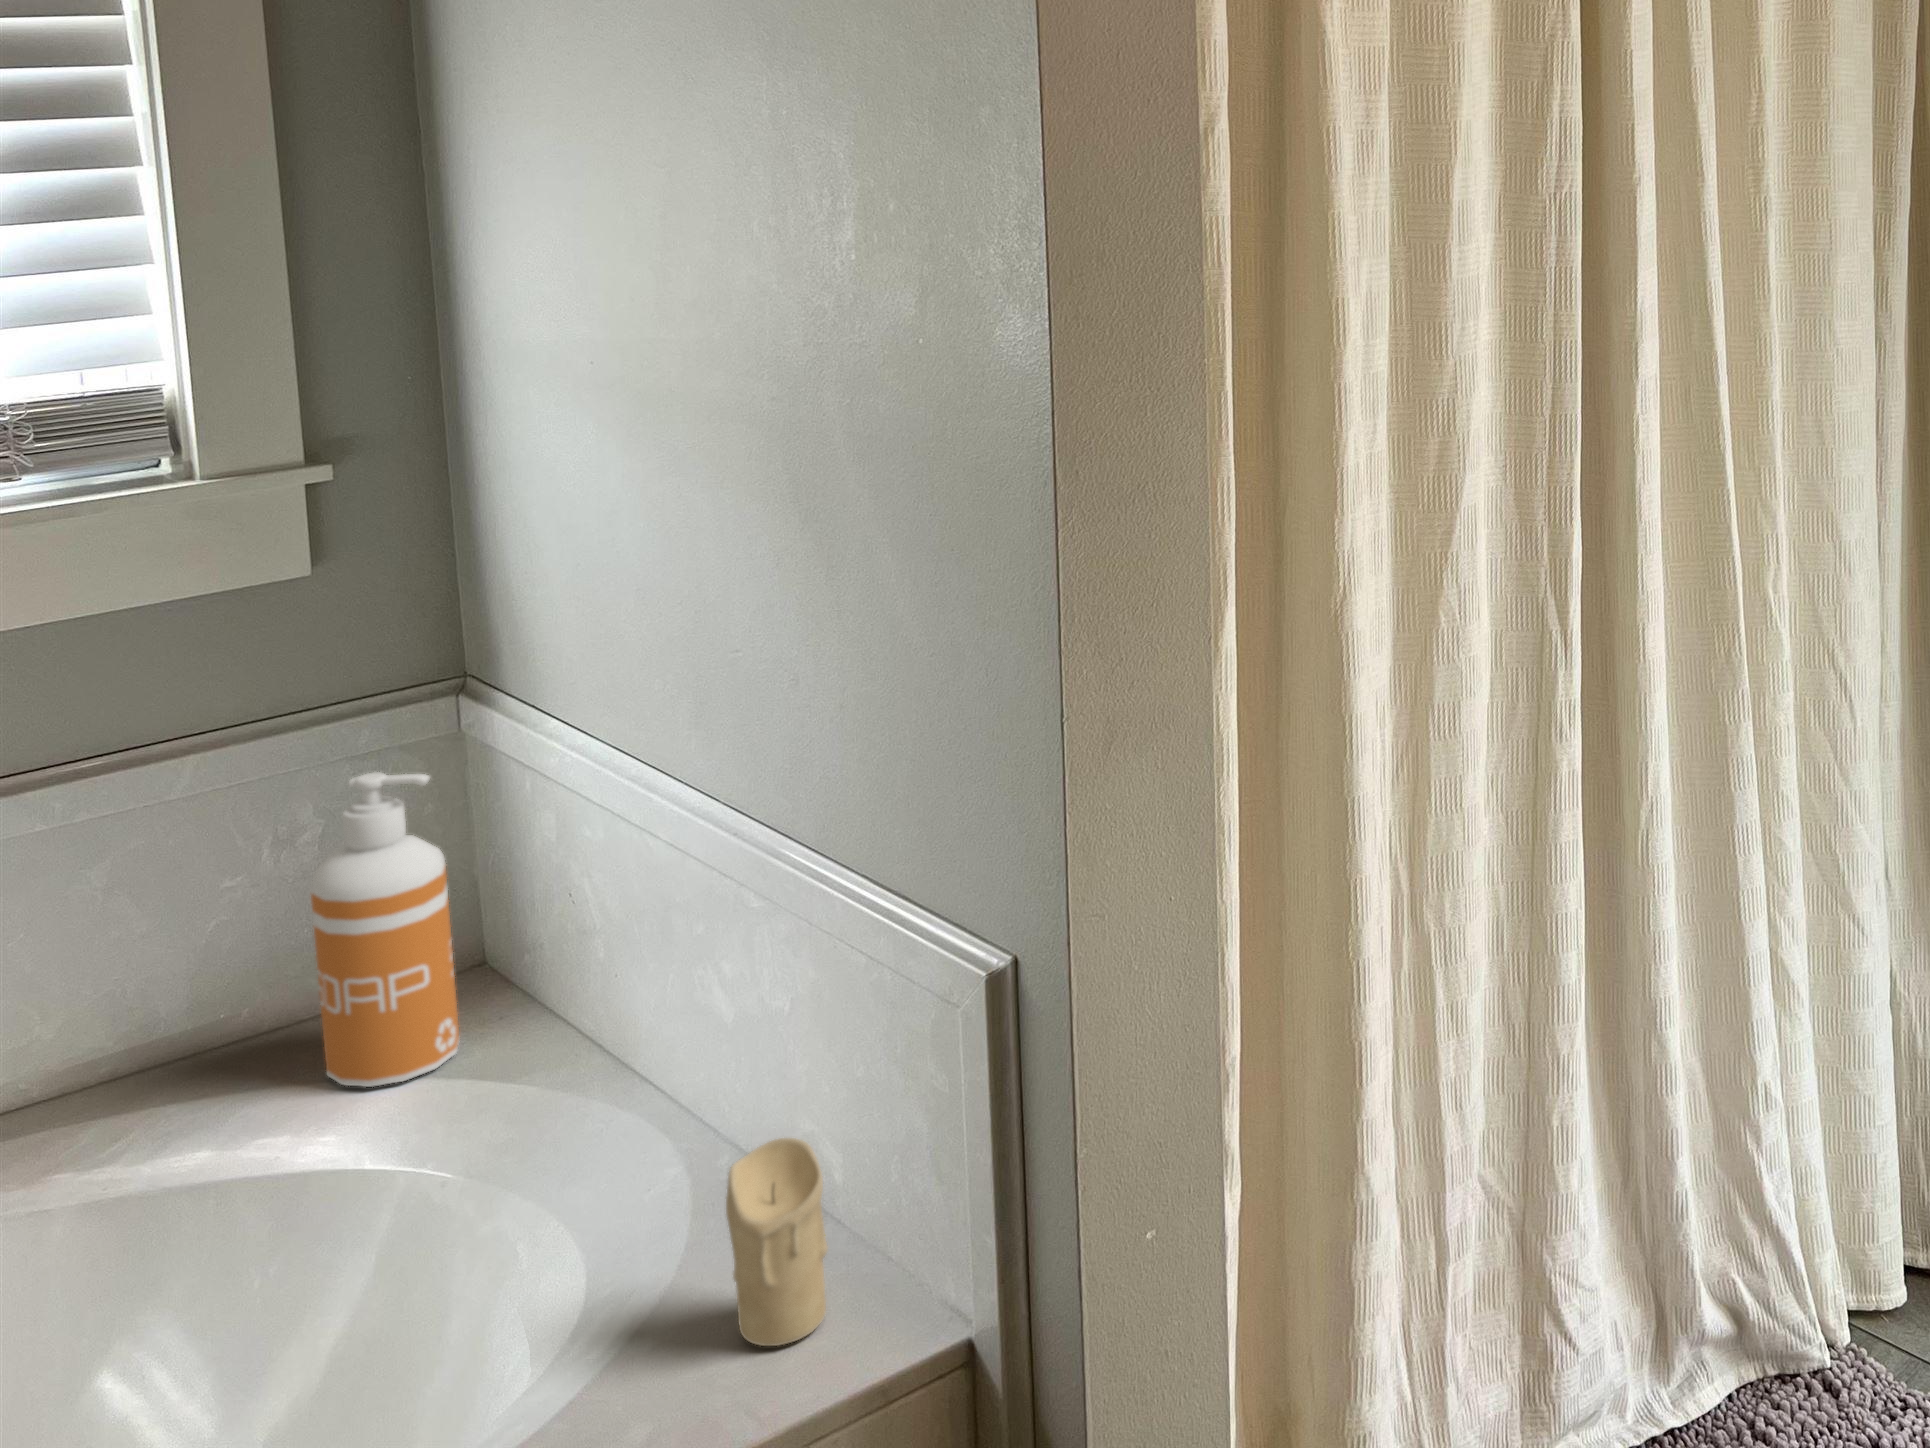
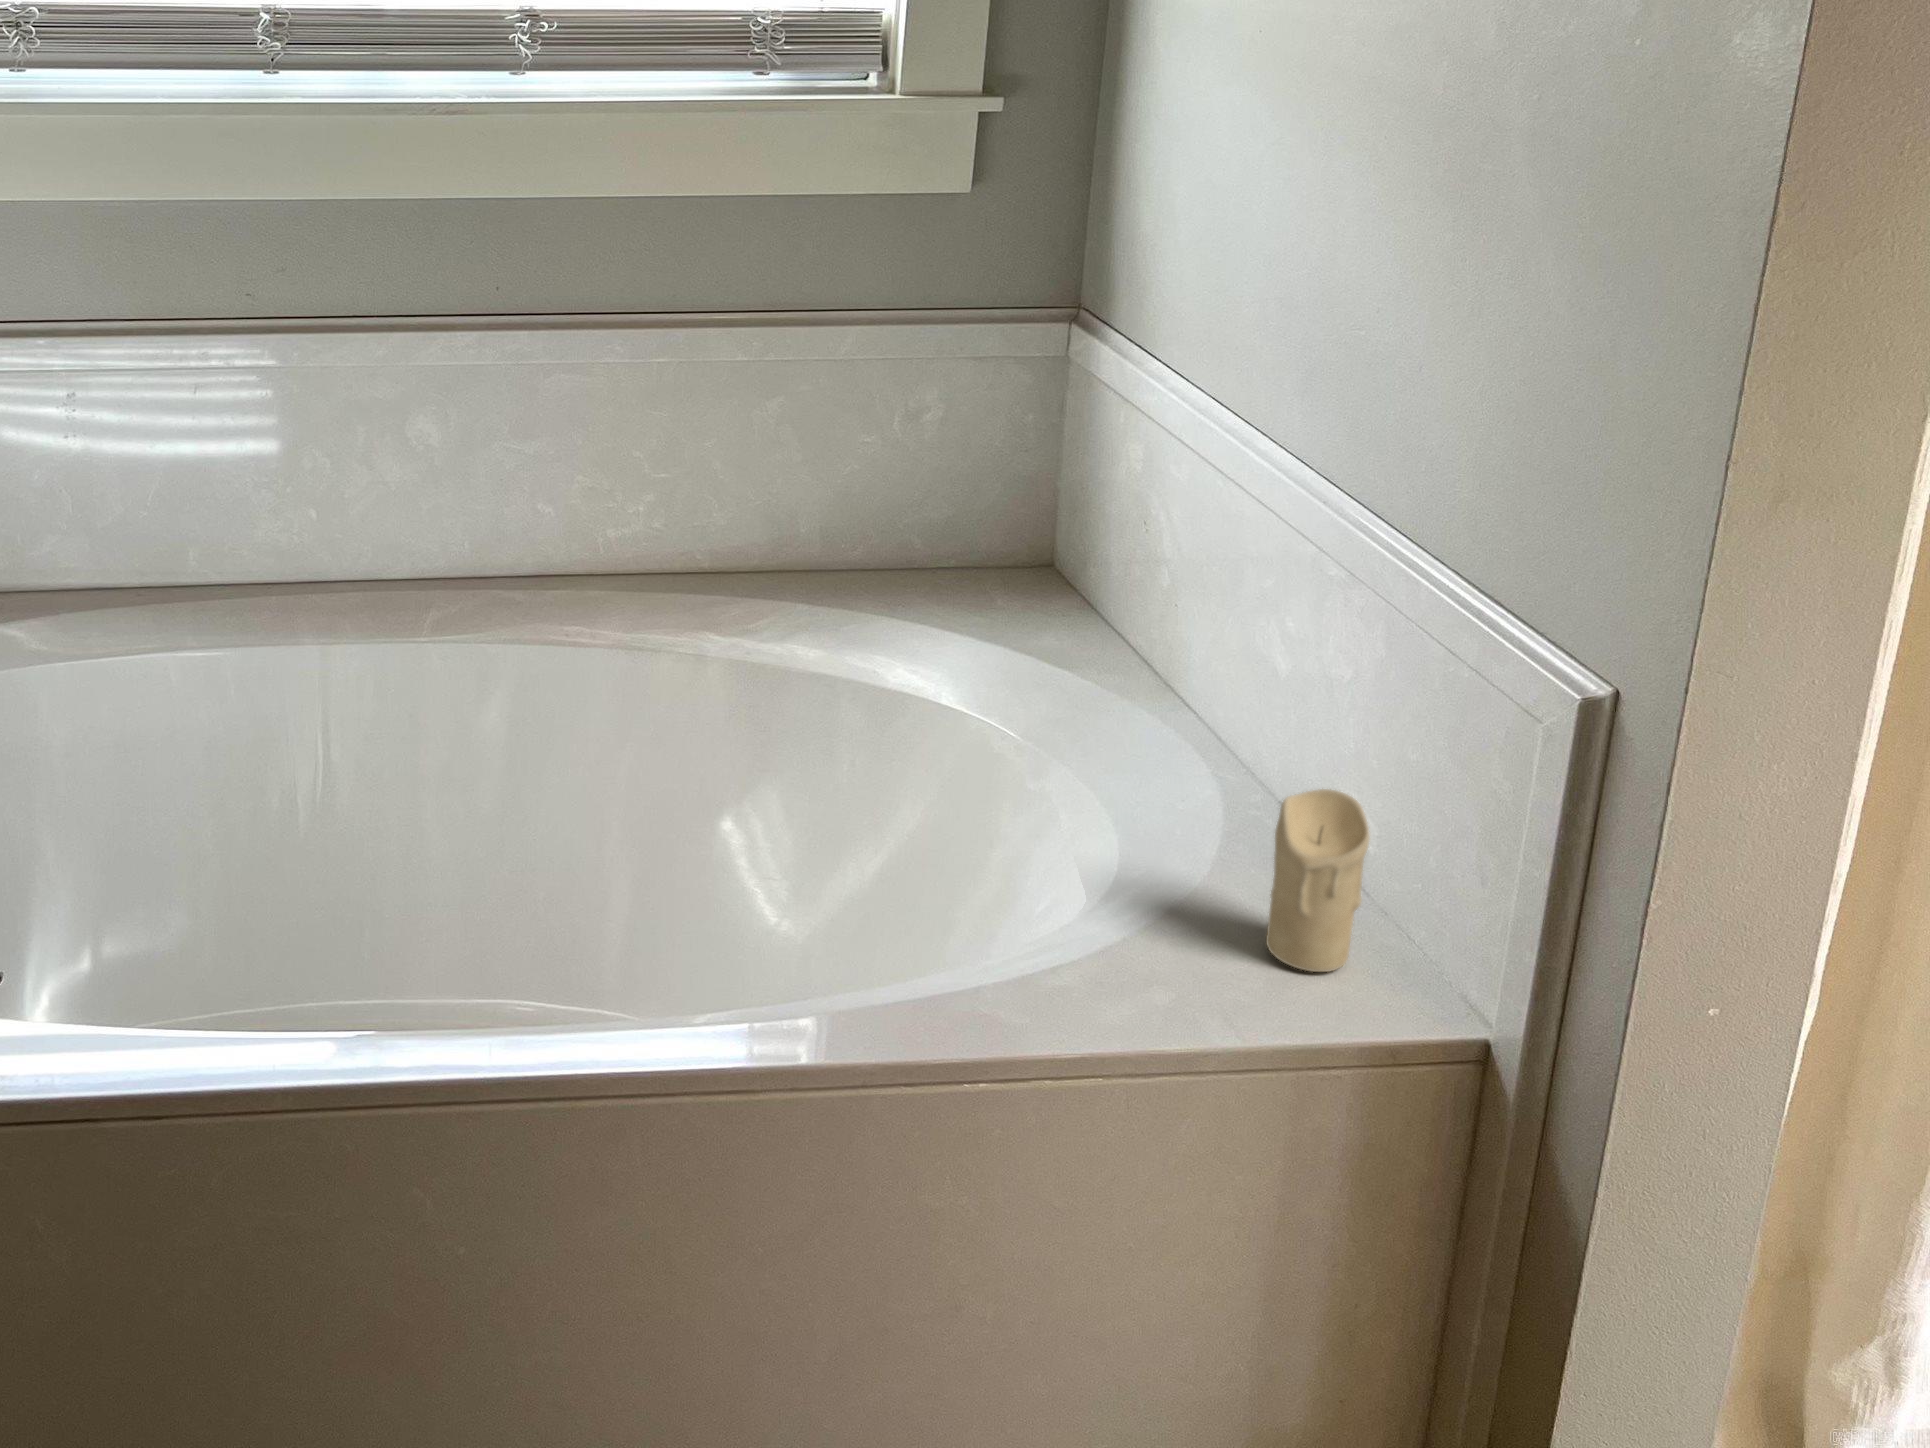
soap dispenser: present [311,772,459,1087] -> none [923,374,1045,644]

